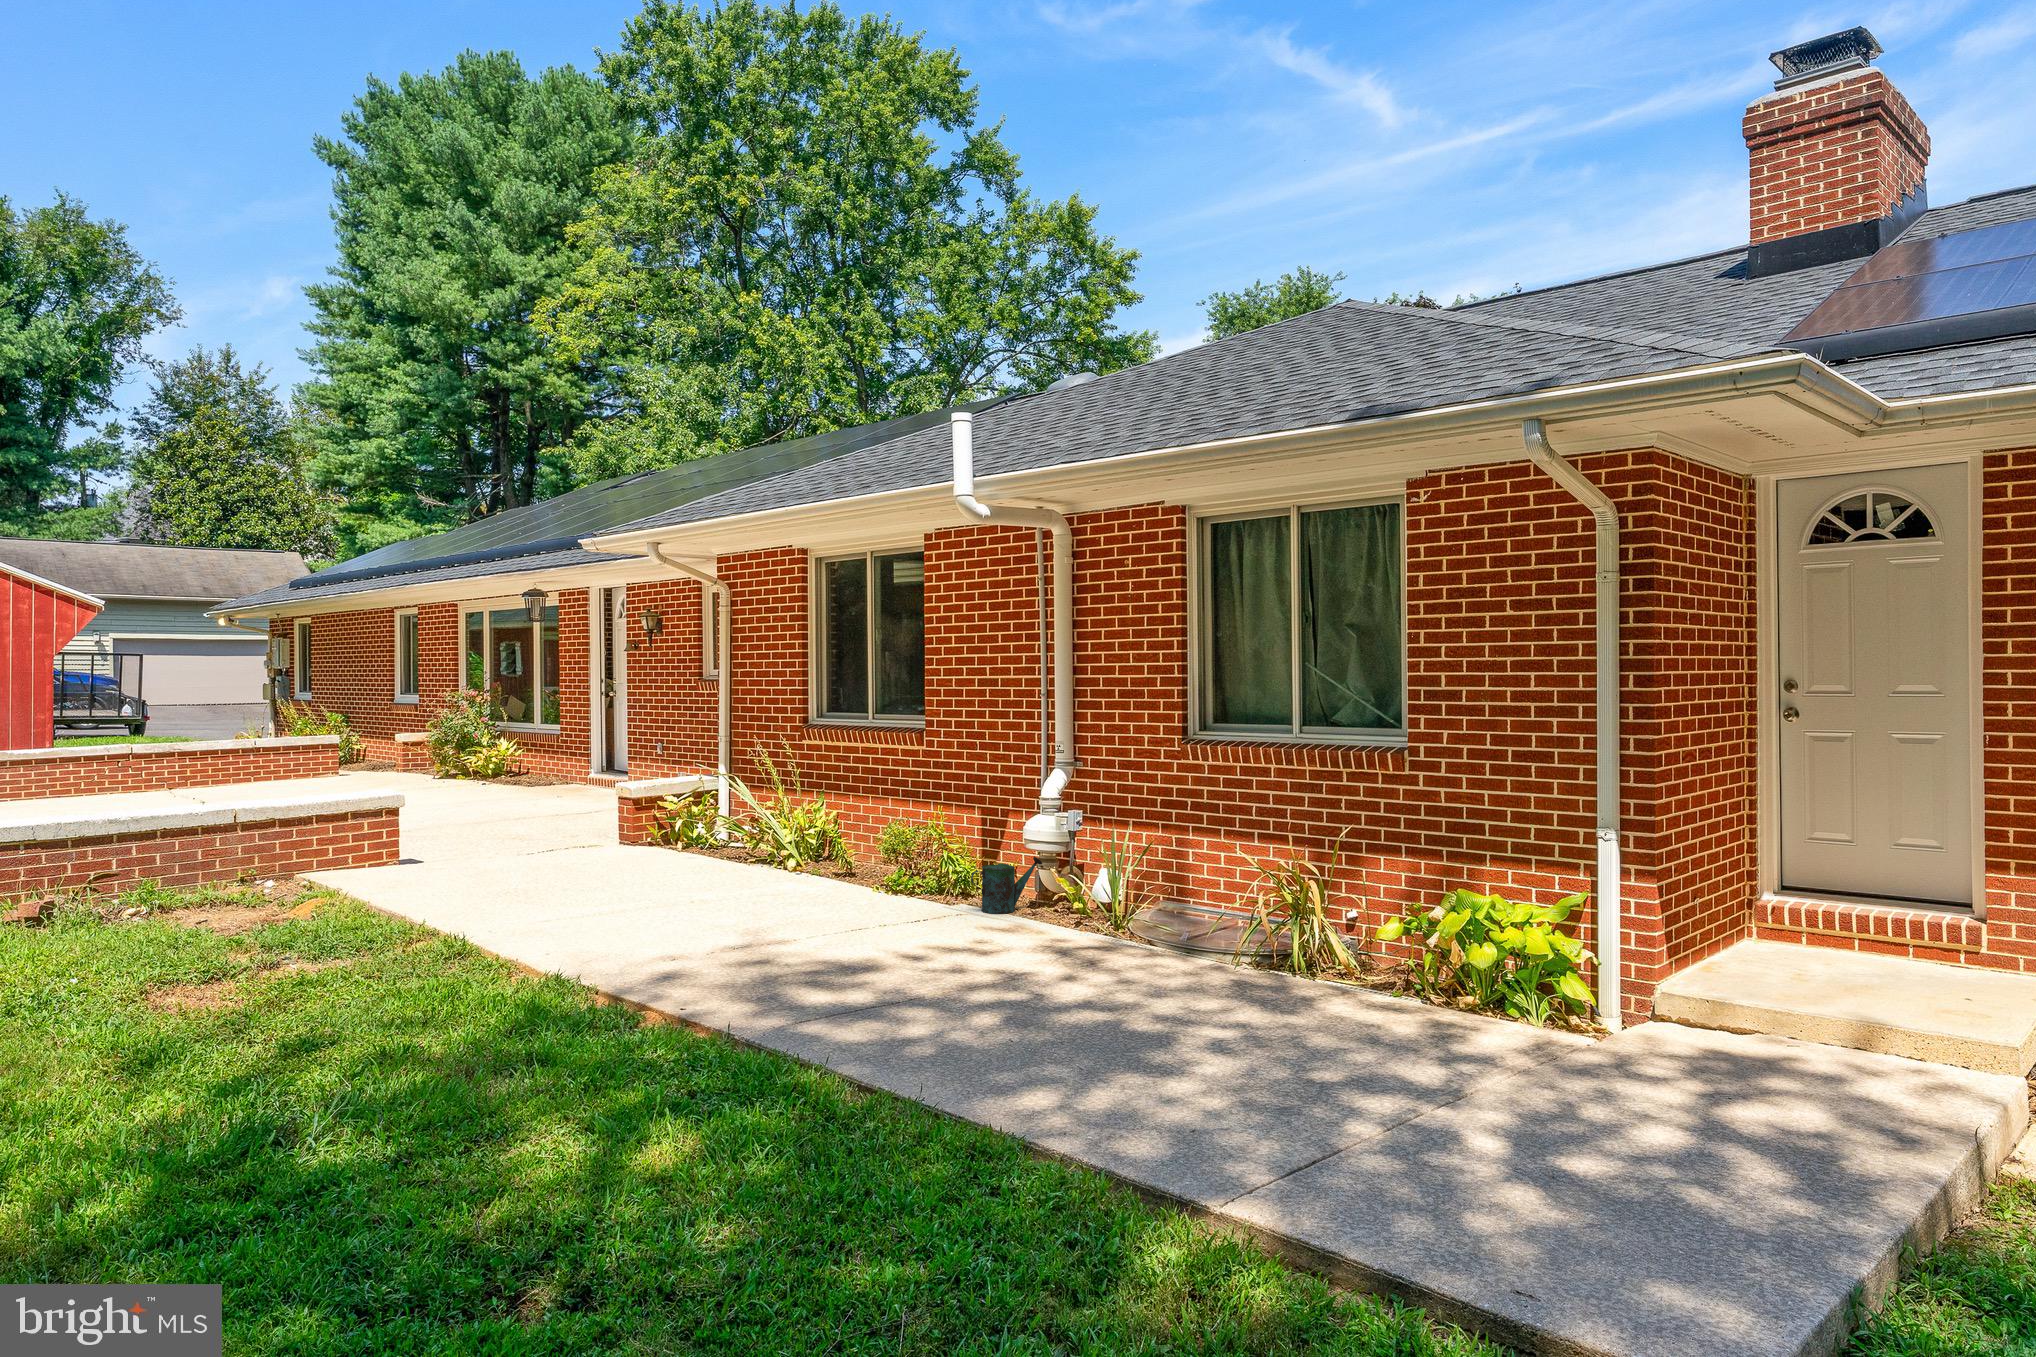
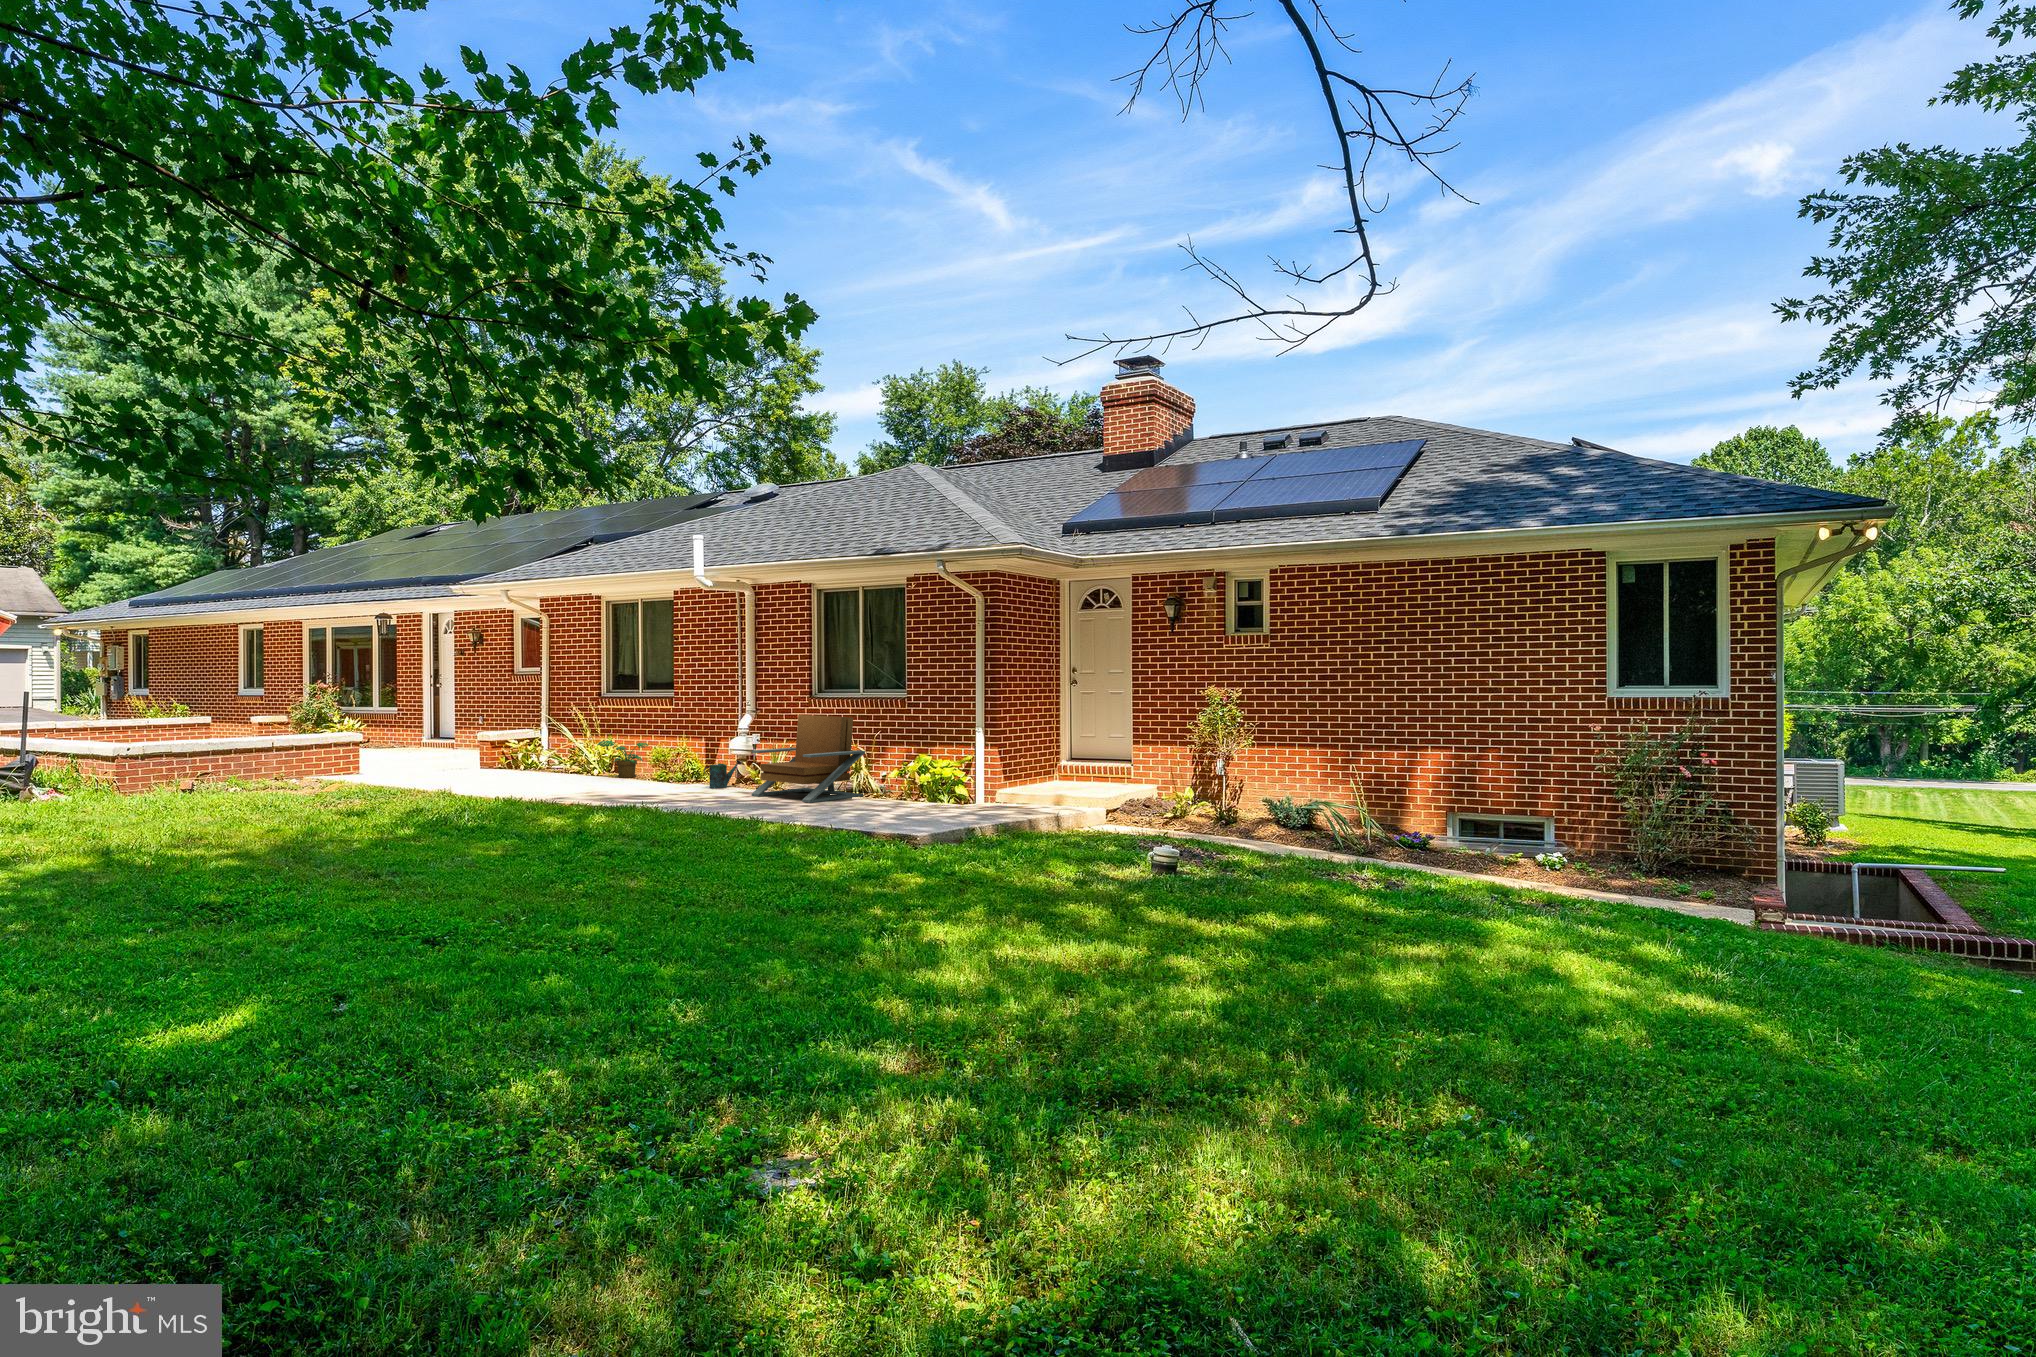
lounge chair: none [1064,775,1306,980] -> present [752,715,865,803]
potted plant: none [793,803,880,872] -> present [597,741,648,778]

